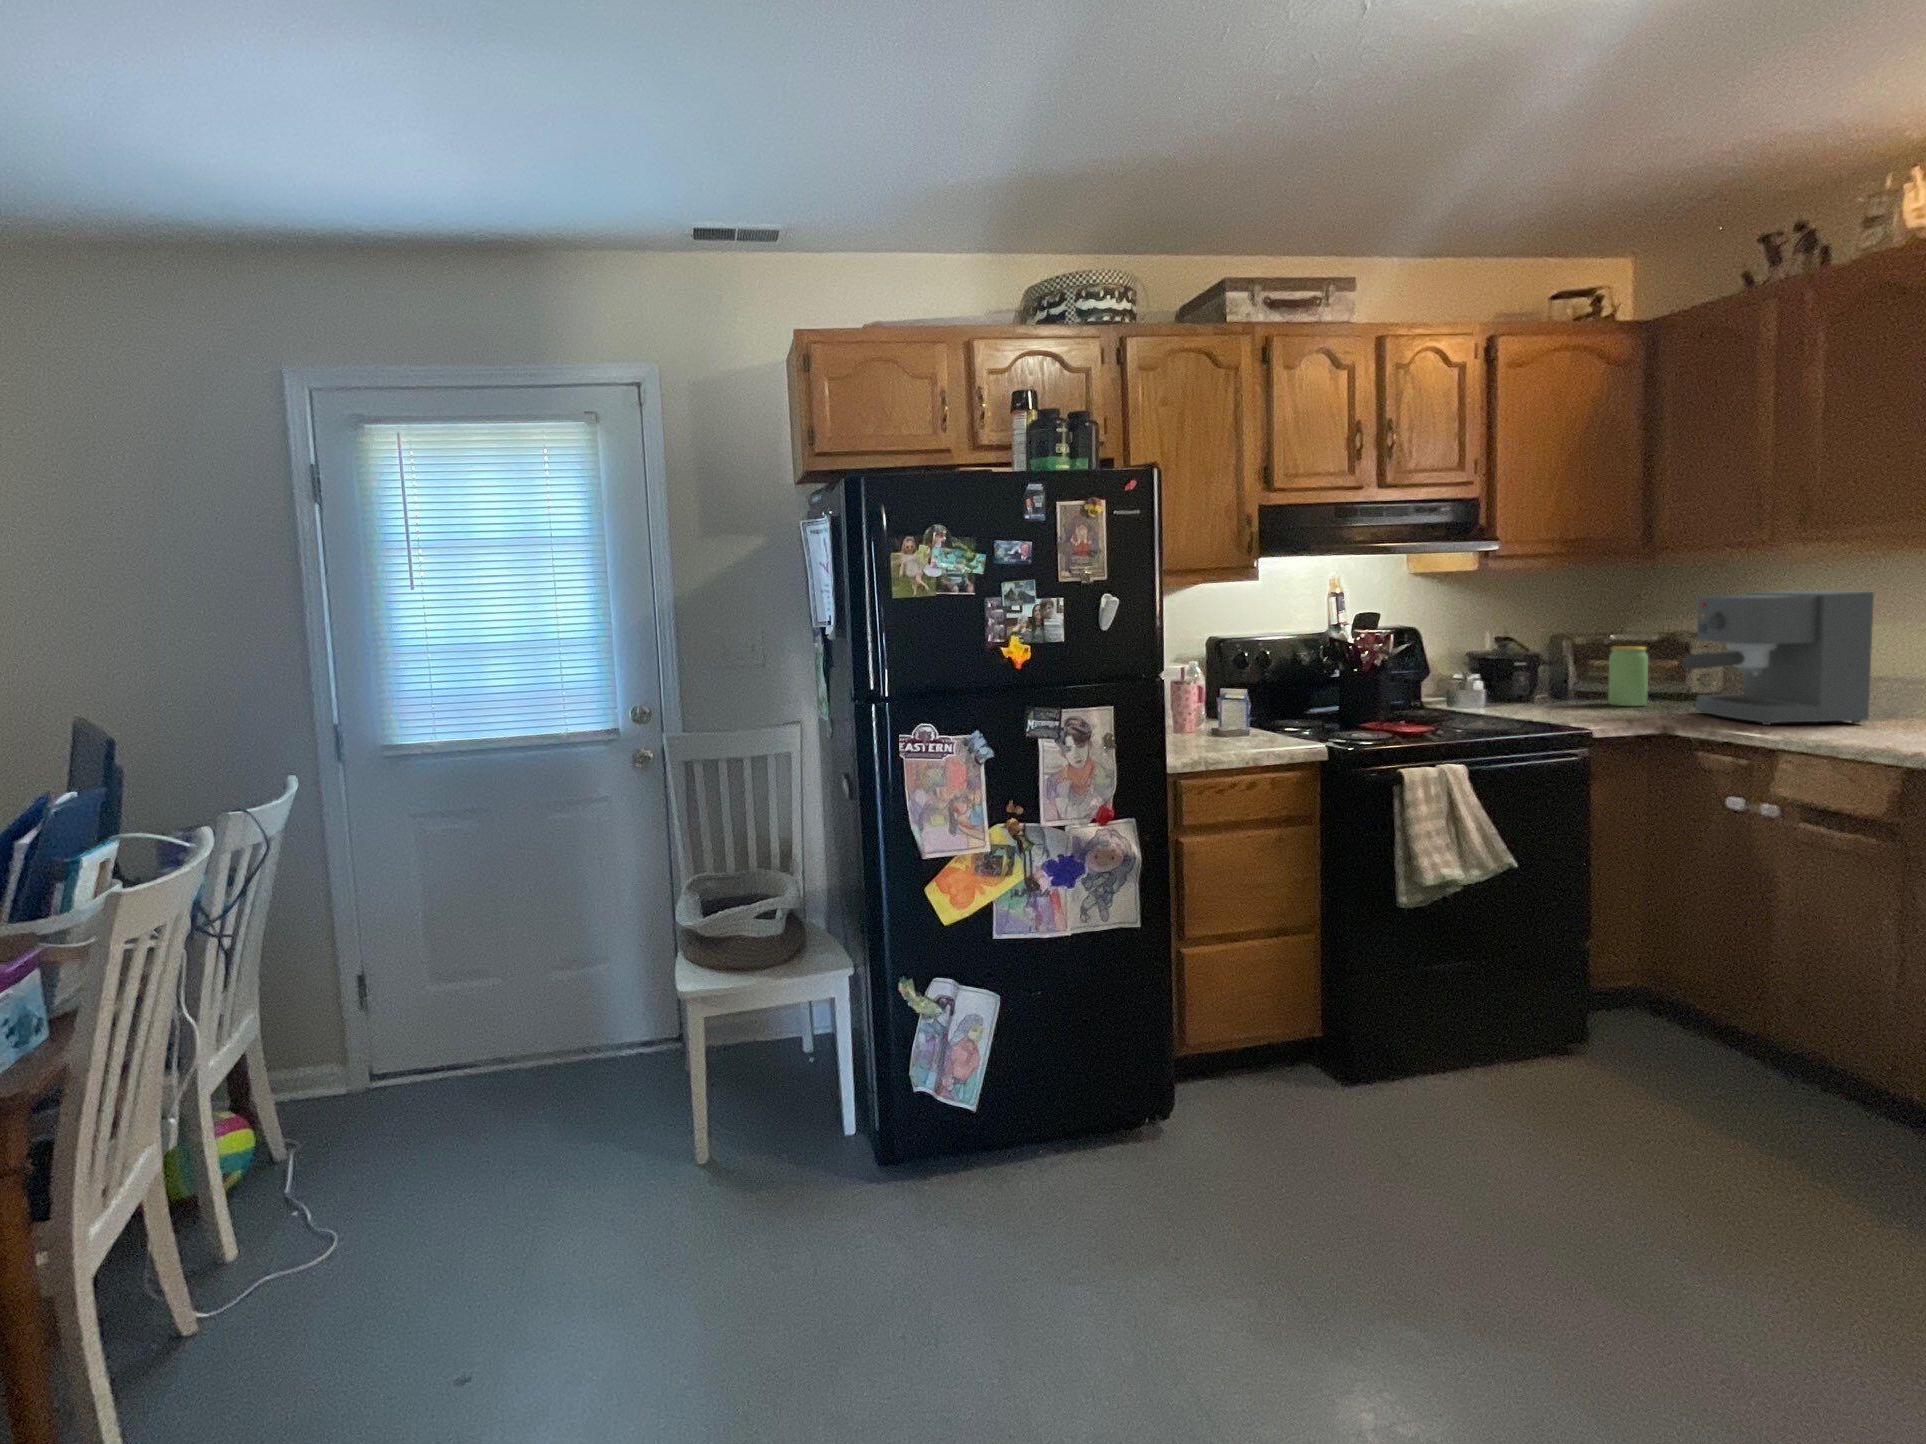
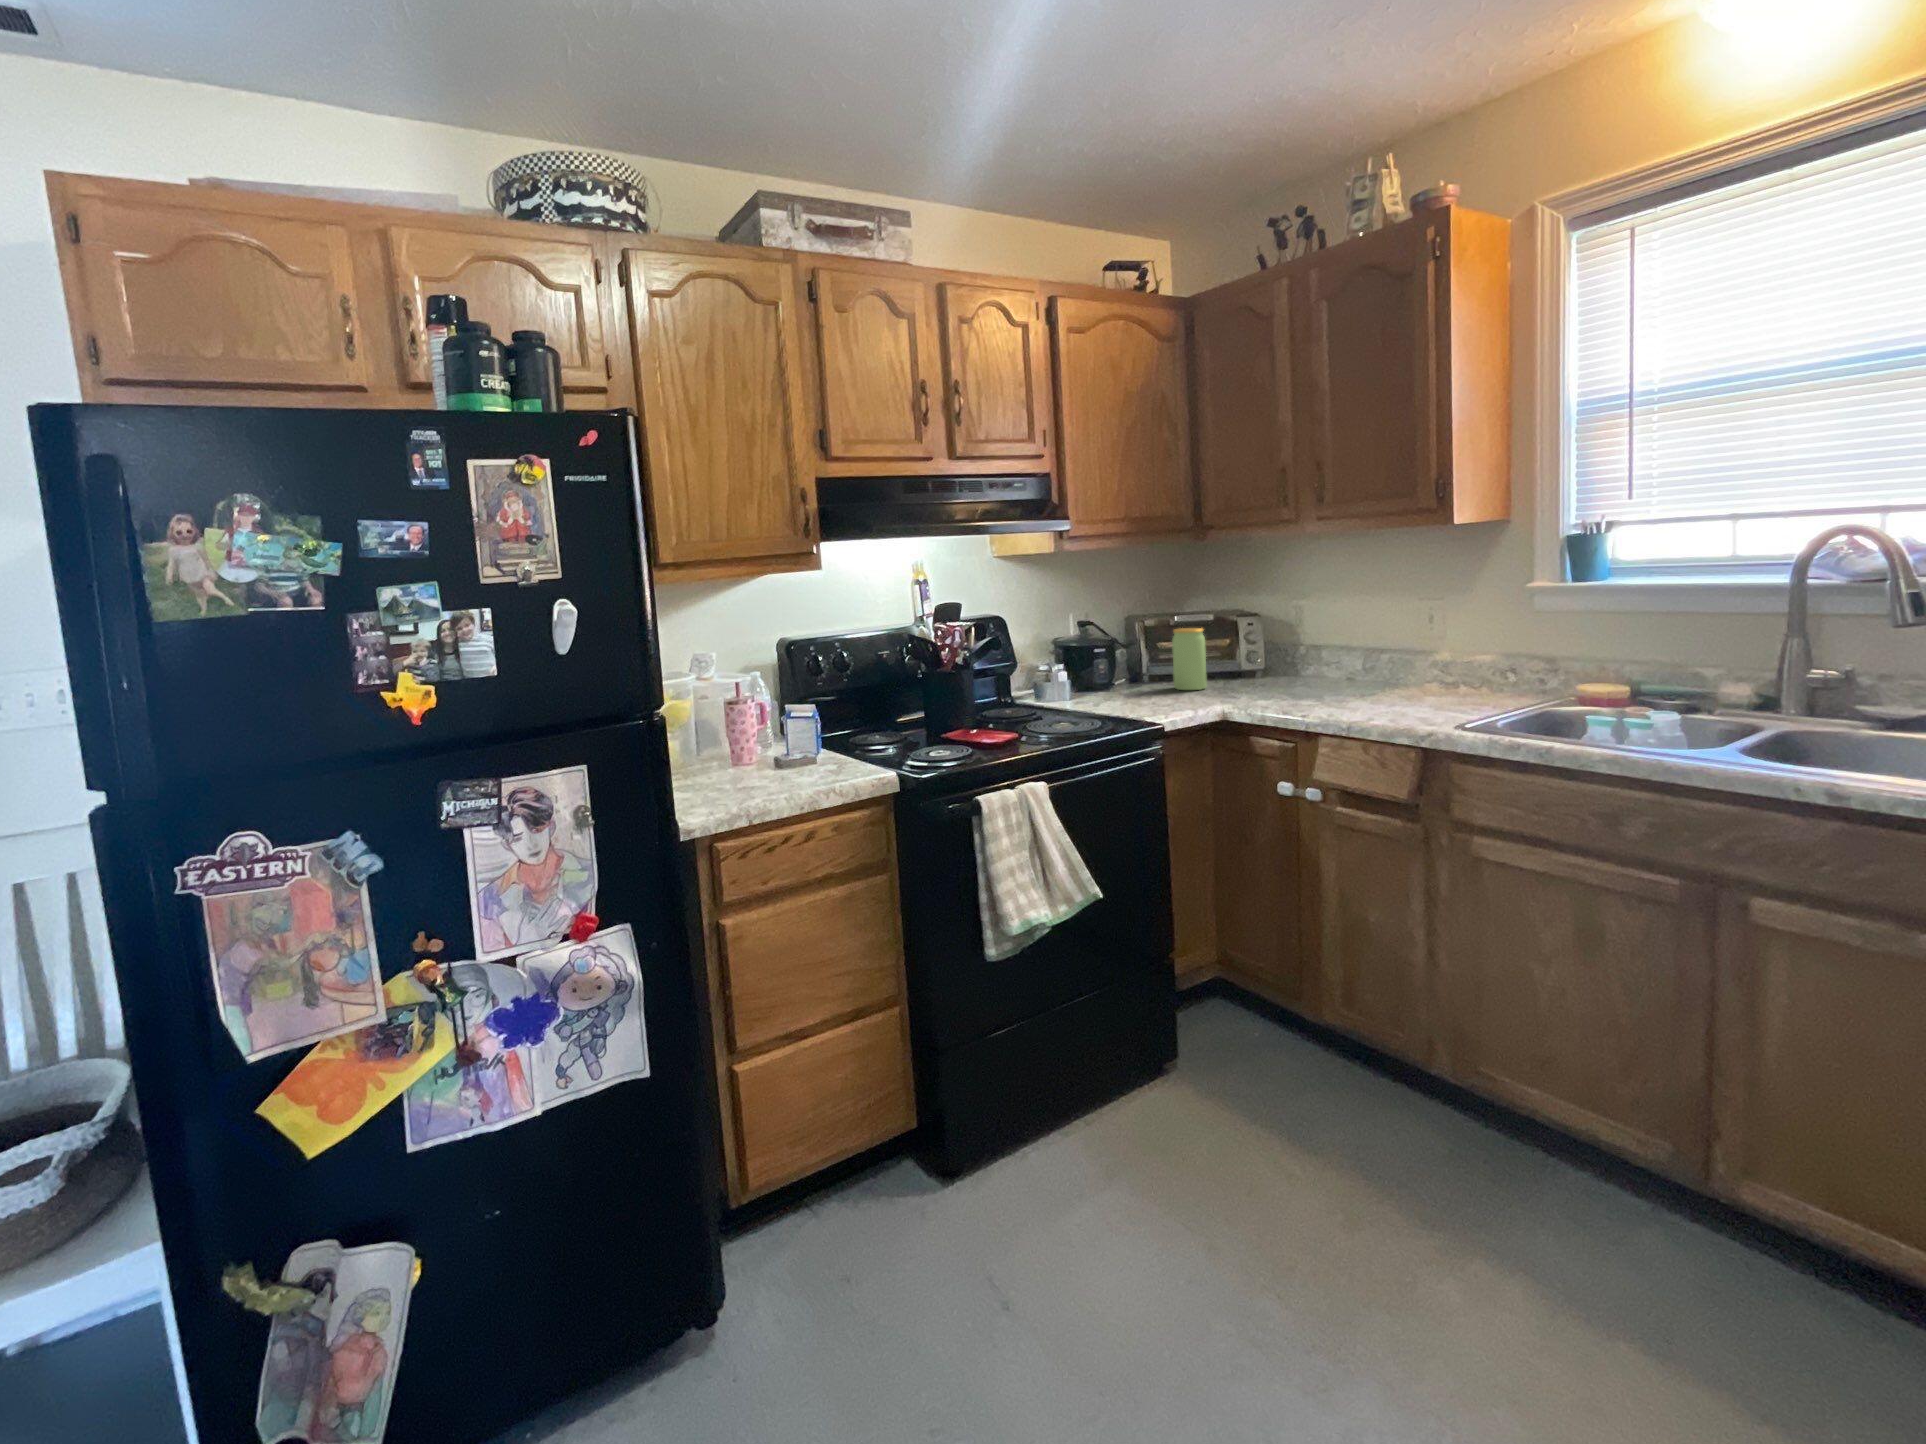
coffee maker: present [1683,591,1874,725] -> none [1238,568,1388,707]

